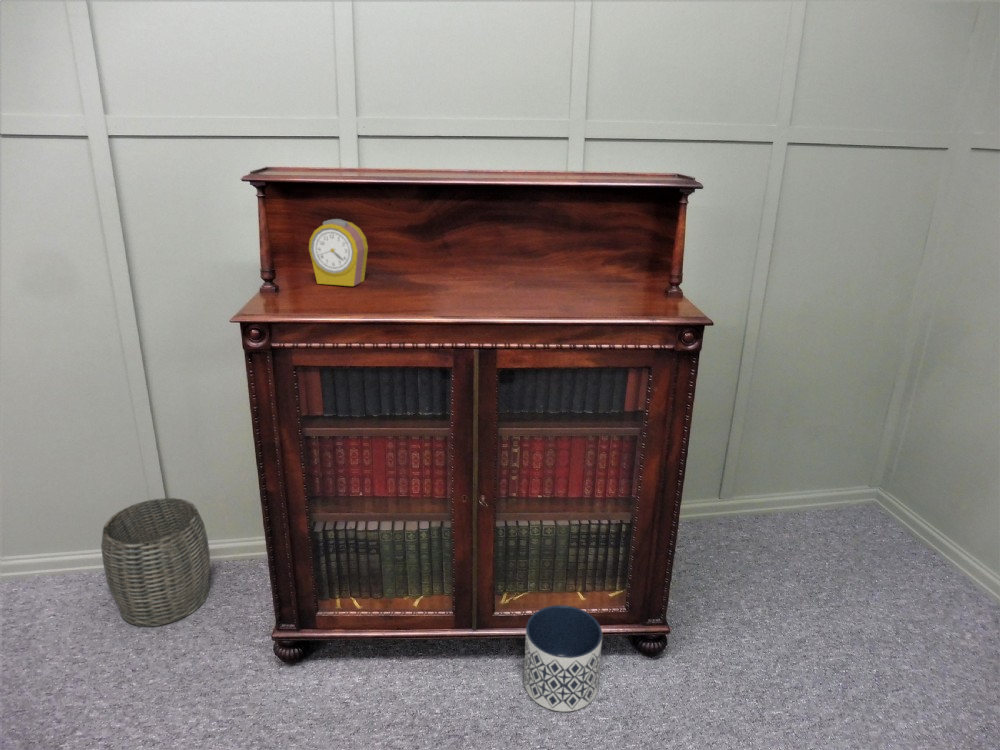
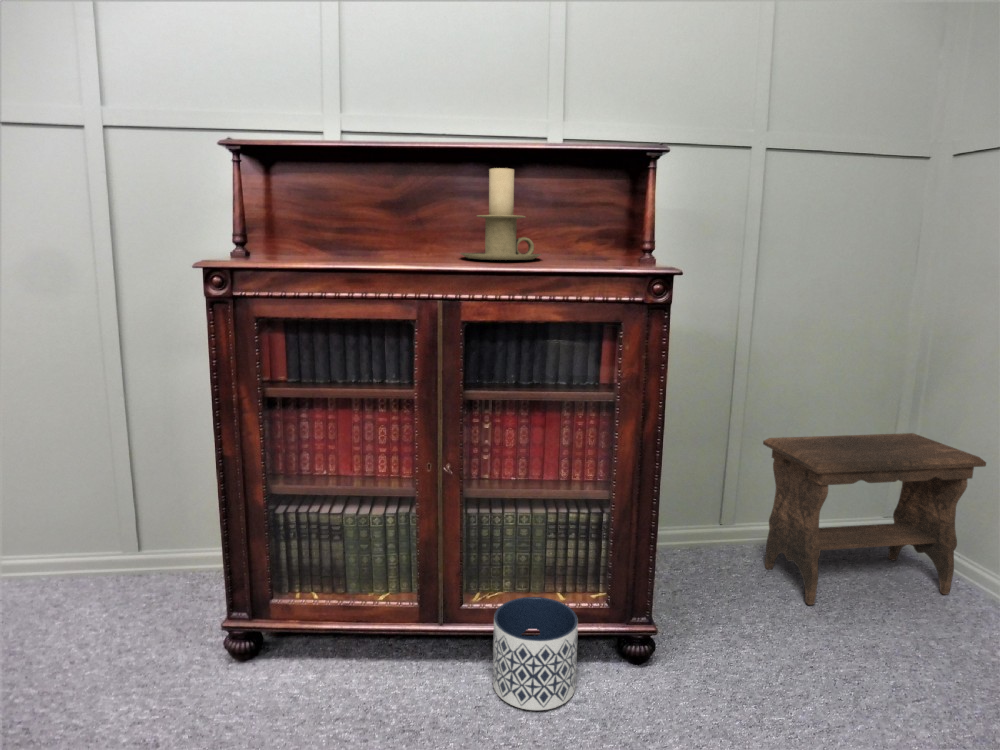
candle holder: none [489,203,572,300] -> present [460,168,541,260]
alarm clock: present [309,219,368,286] -> none [283,189,342,254]
footstool: none [760,424,972,589] -> present [763,433,986,605]
woven basket: present [101,498,210,627] -> none [56,493,171,624]

